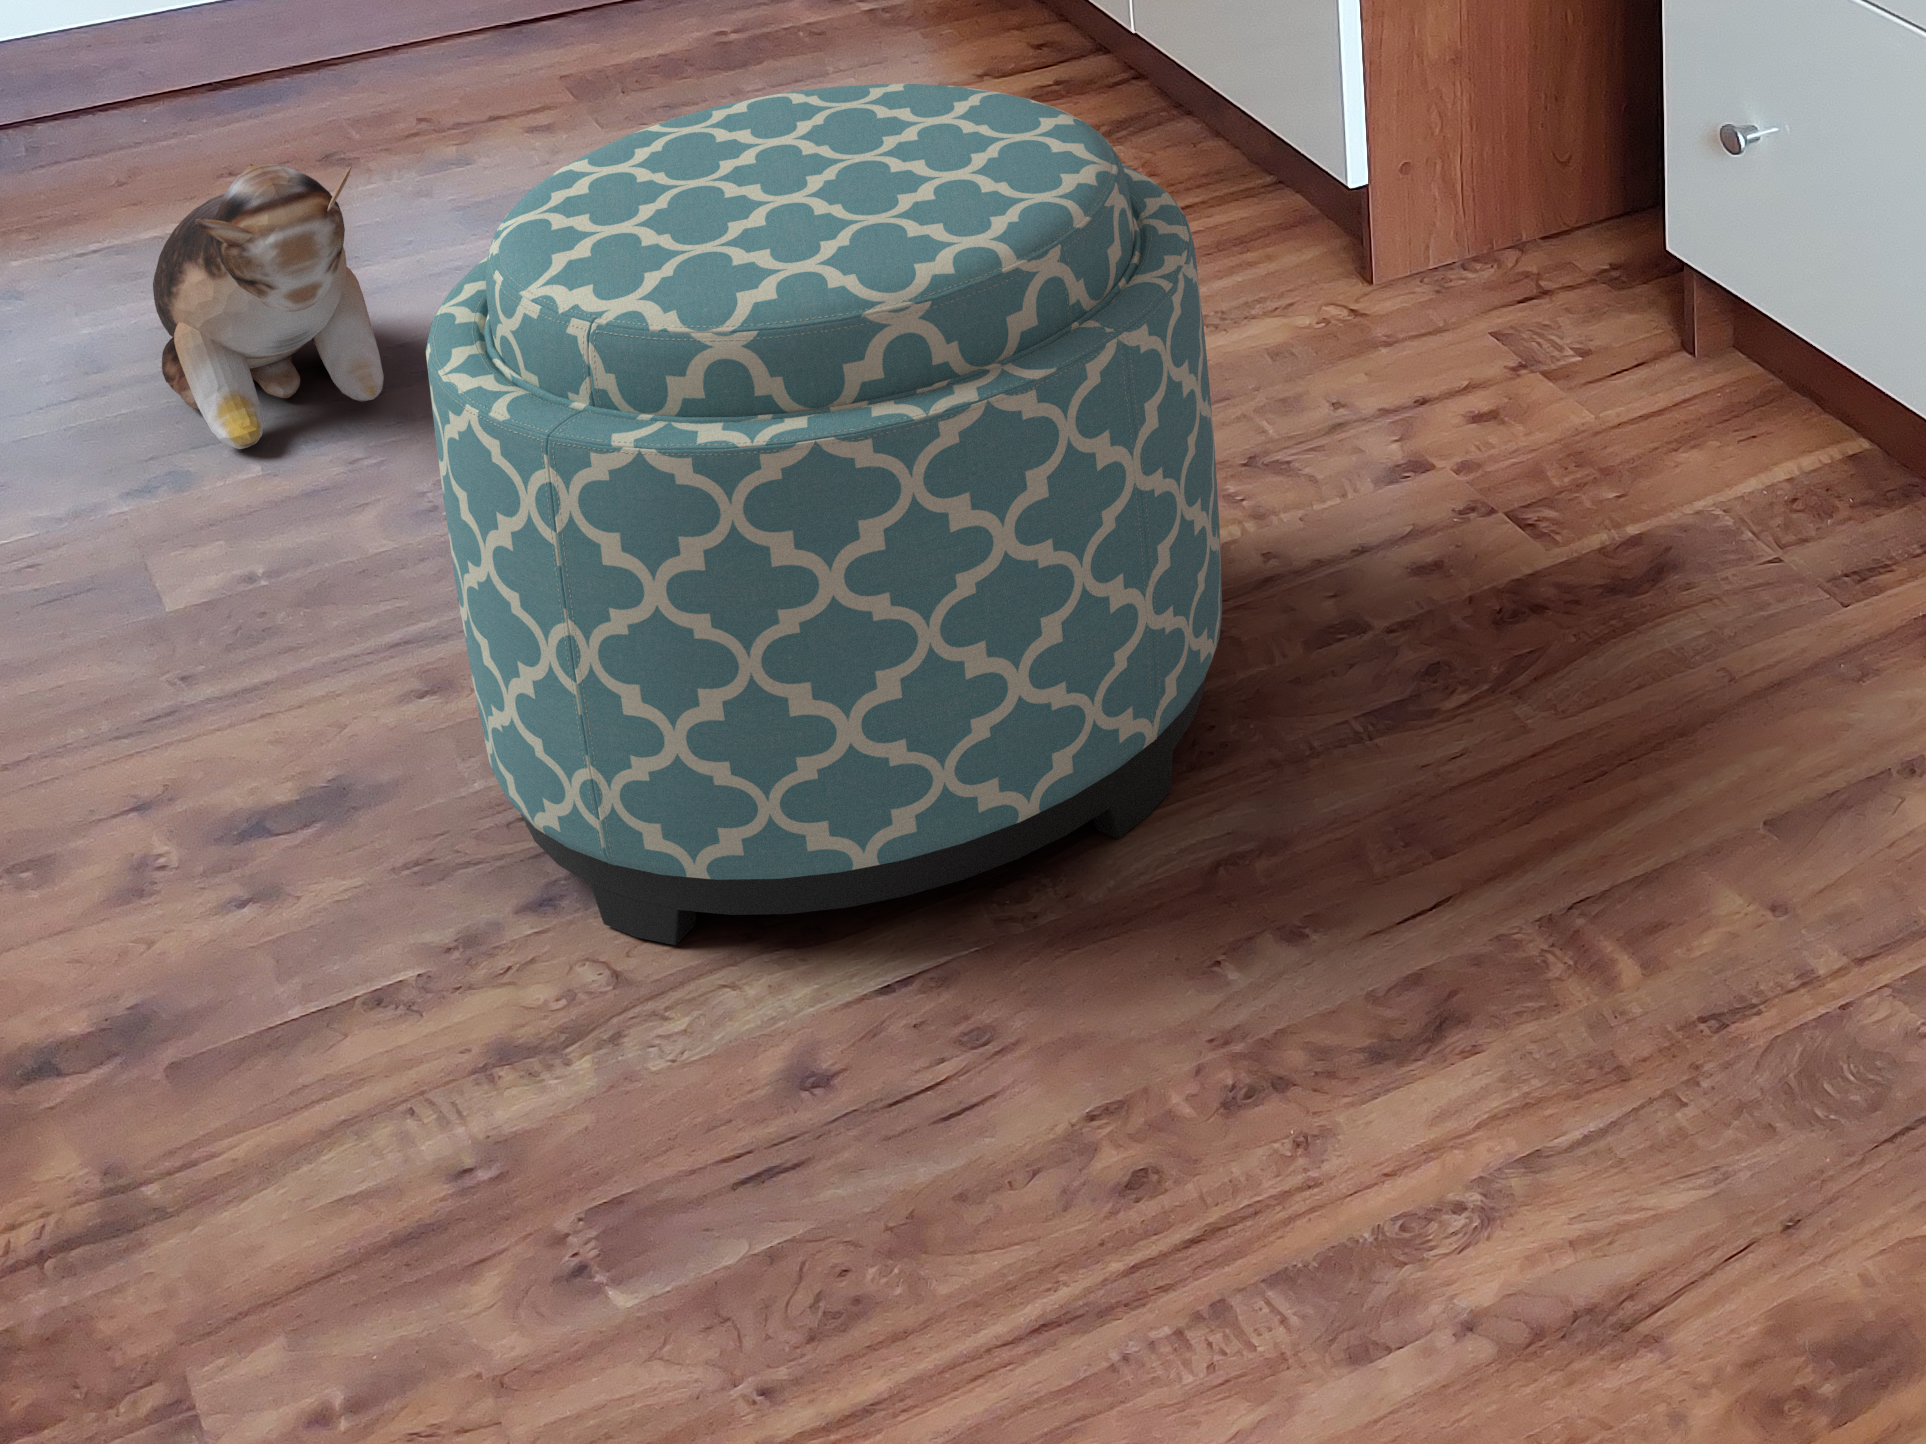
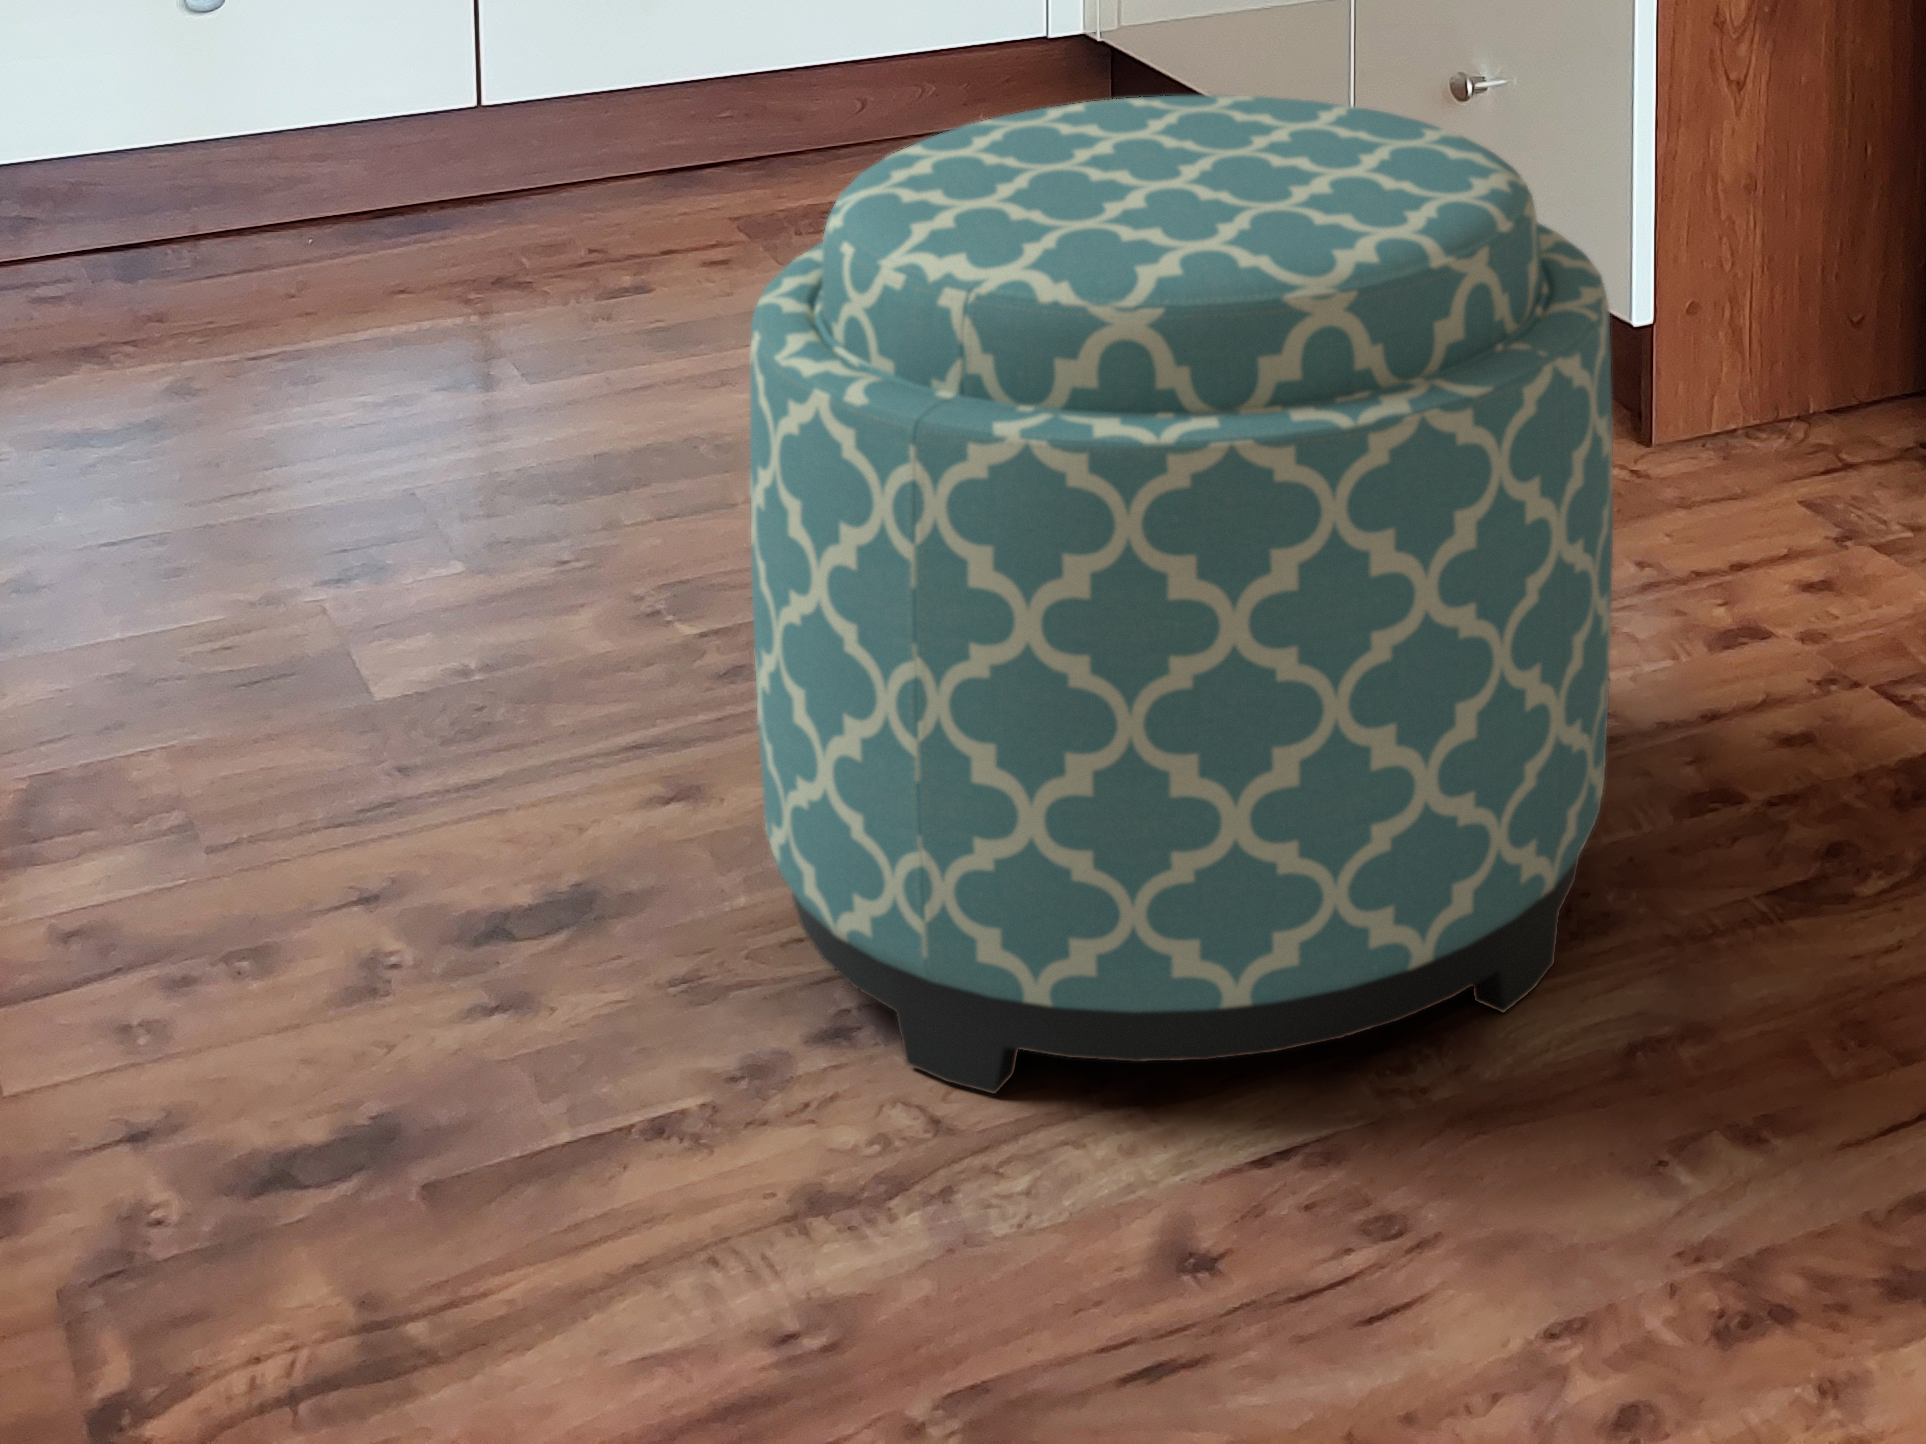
plush toy: present [153,164,384,449] -> none [345,209,585,541]

